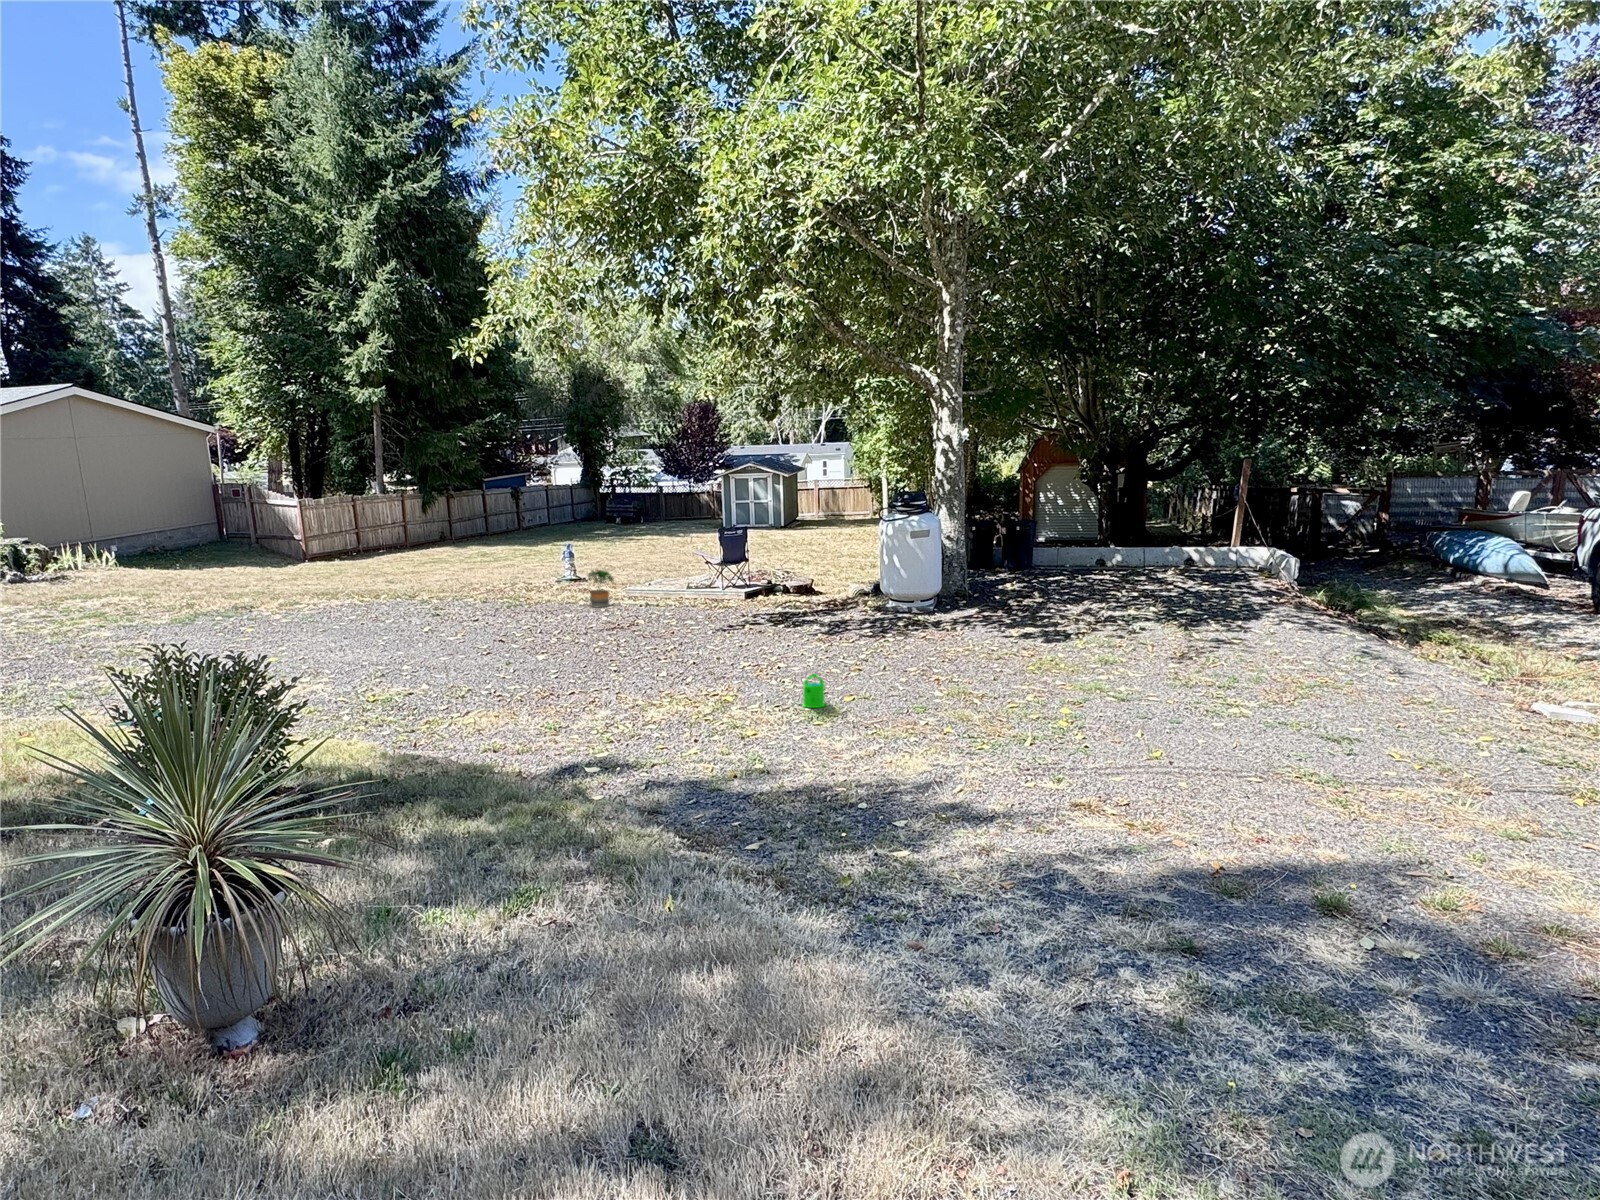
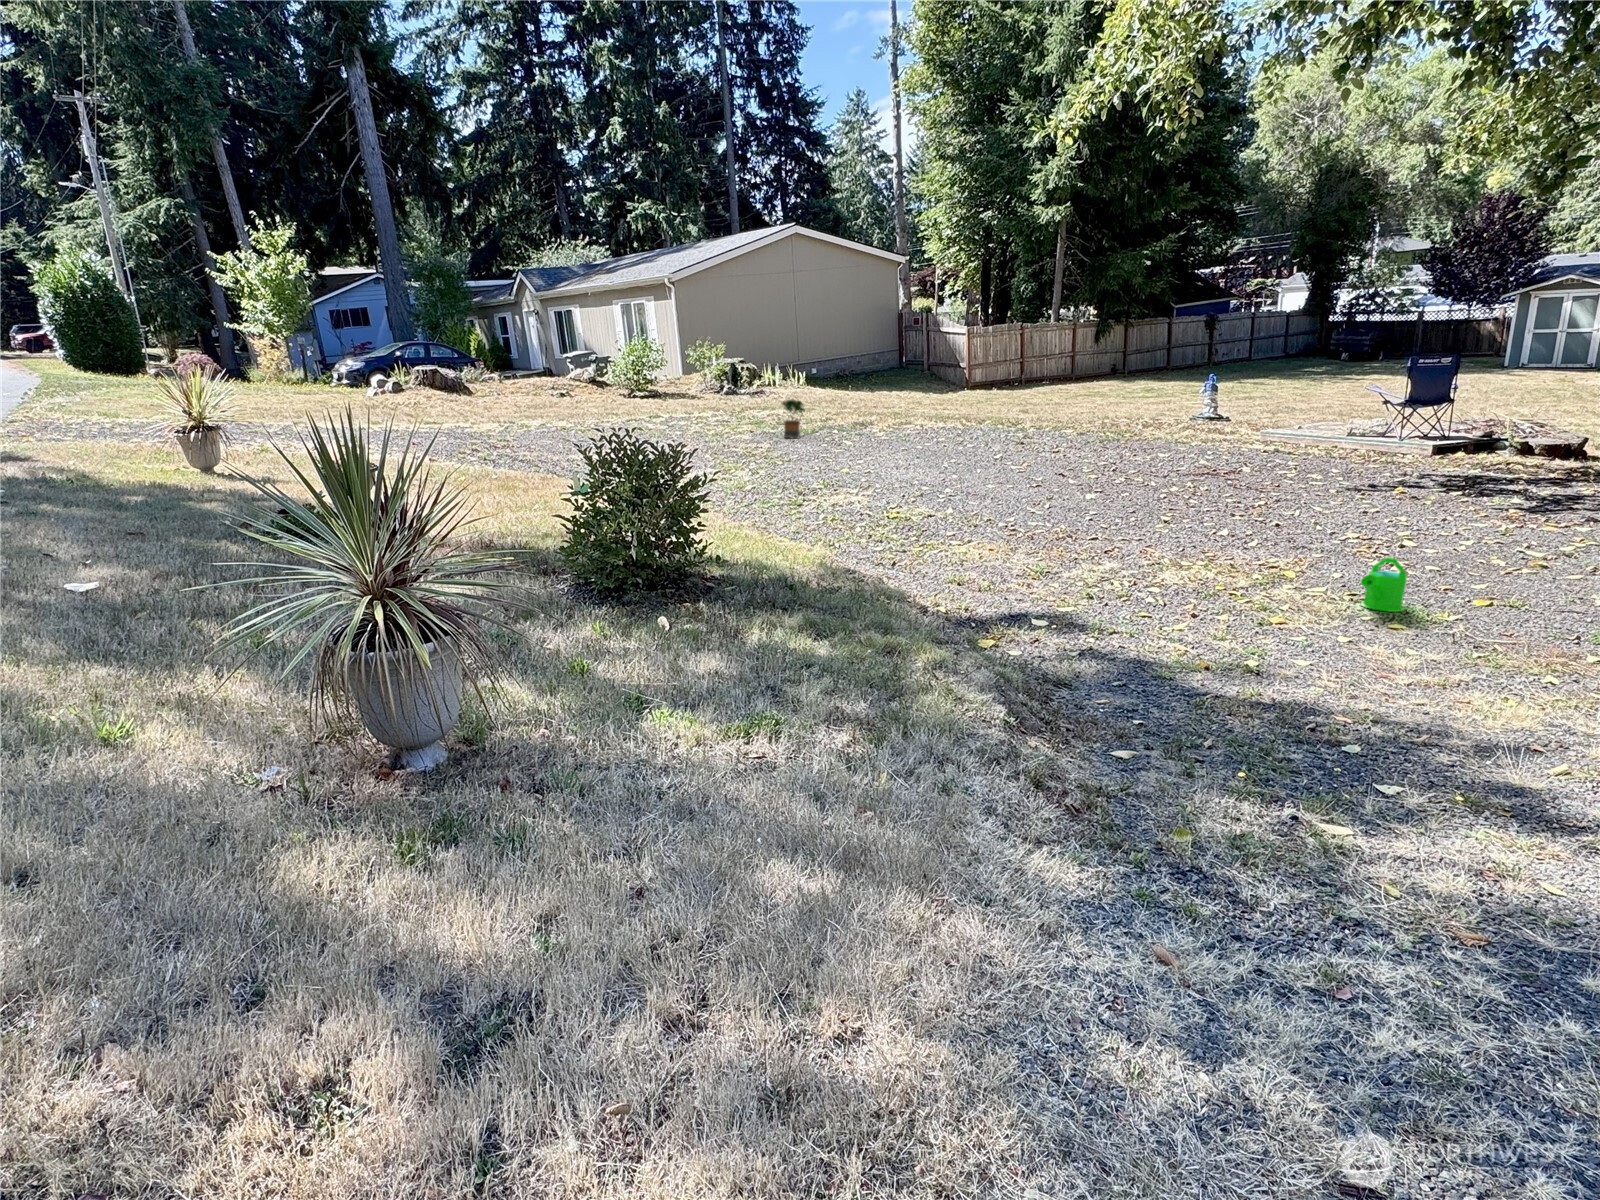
potted tree: present [588,570,614,608] -> present [781,400,805,438]

